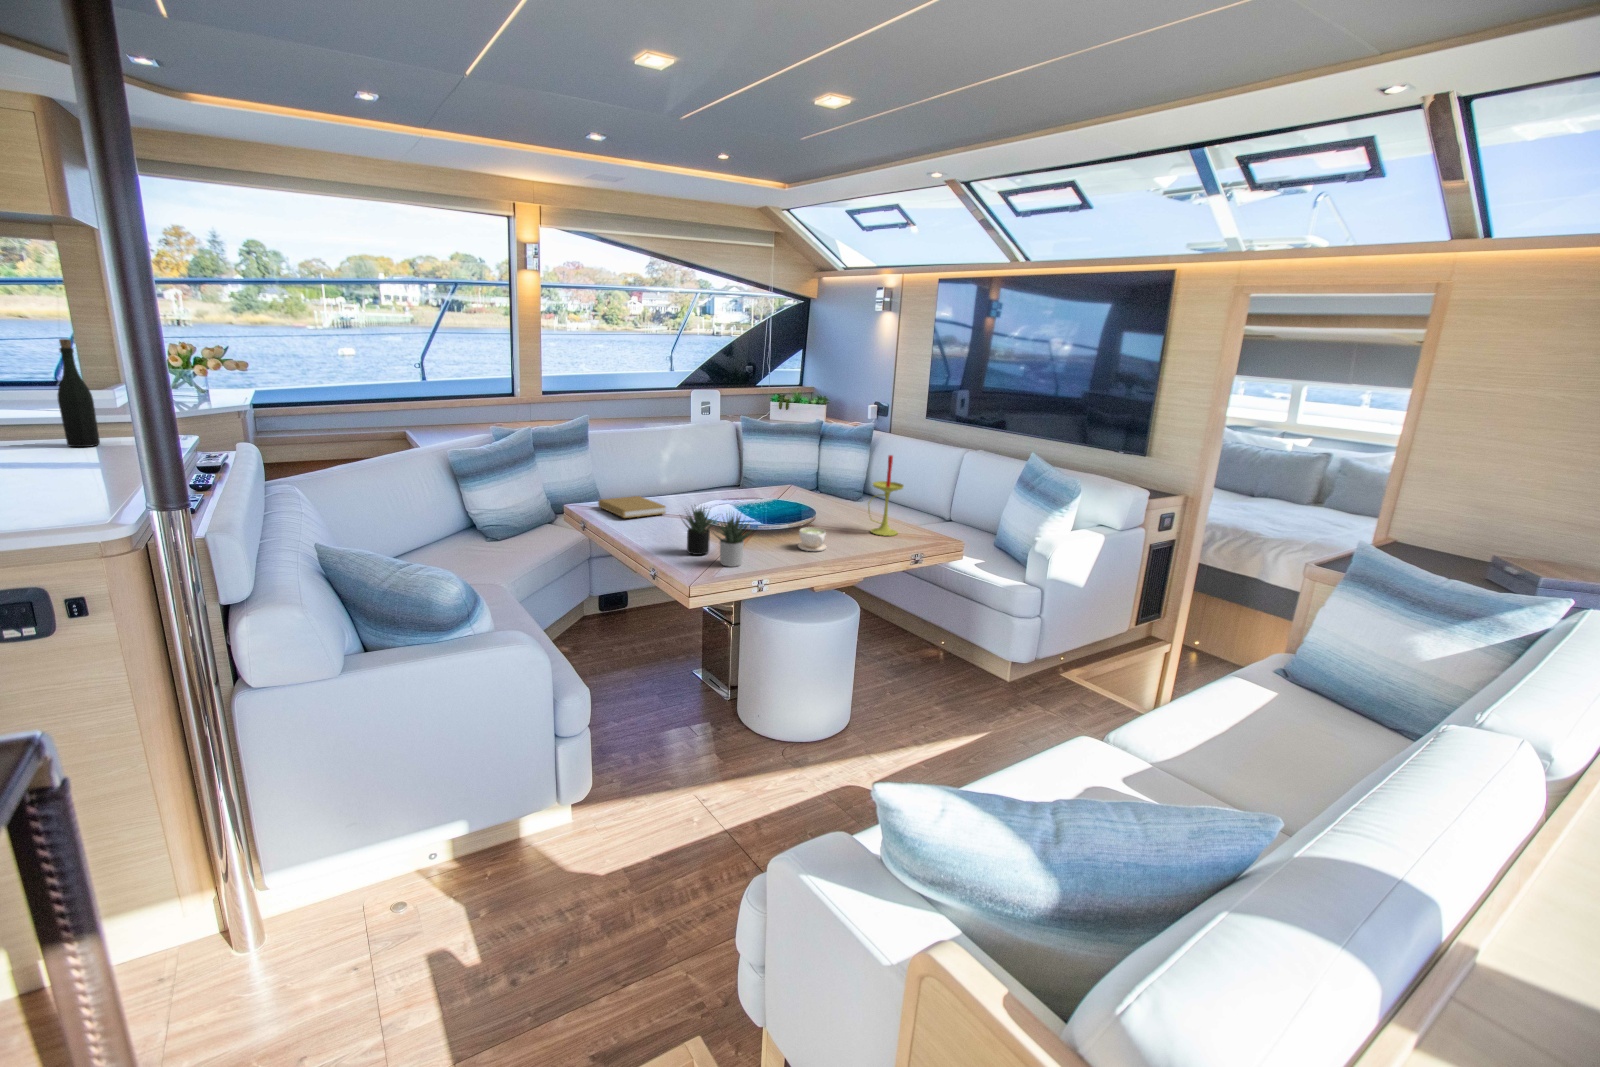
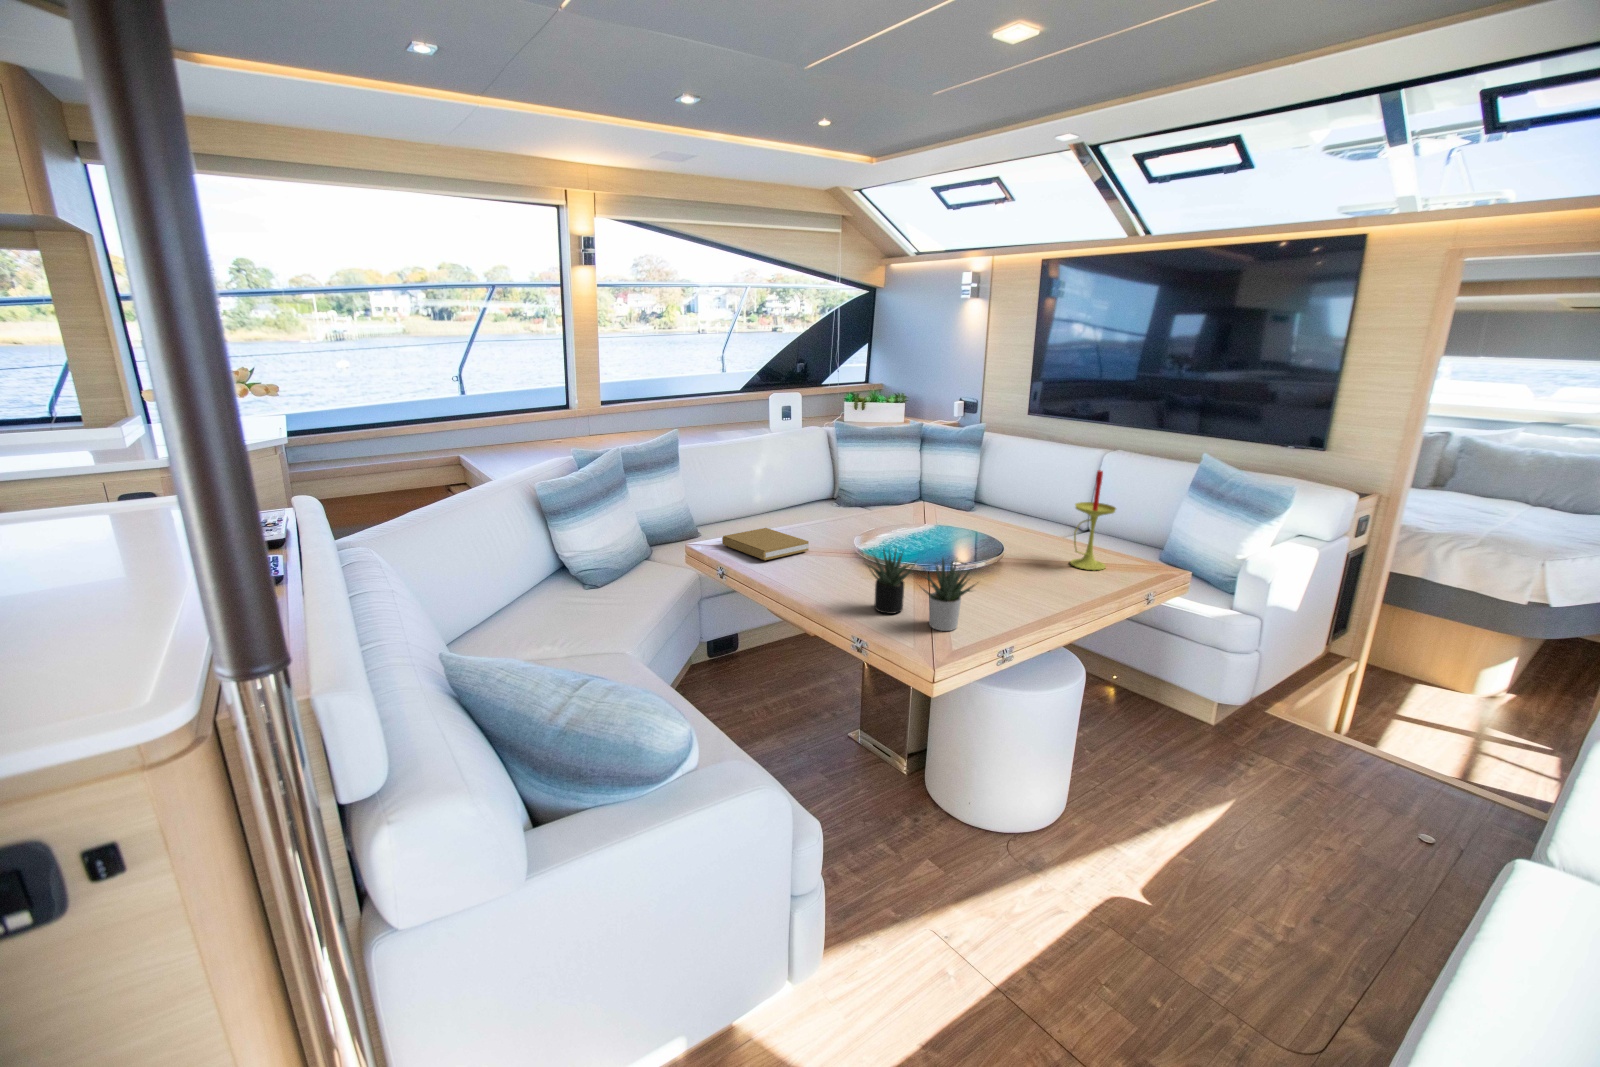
bottle: present [58,339,100,447] -> none [36,370,106,524]
coffee cup: present [798,527,826,551] -> none [1004,567,1044,600]

